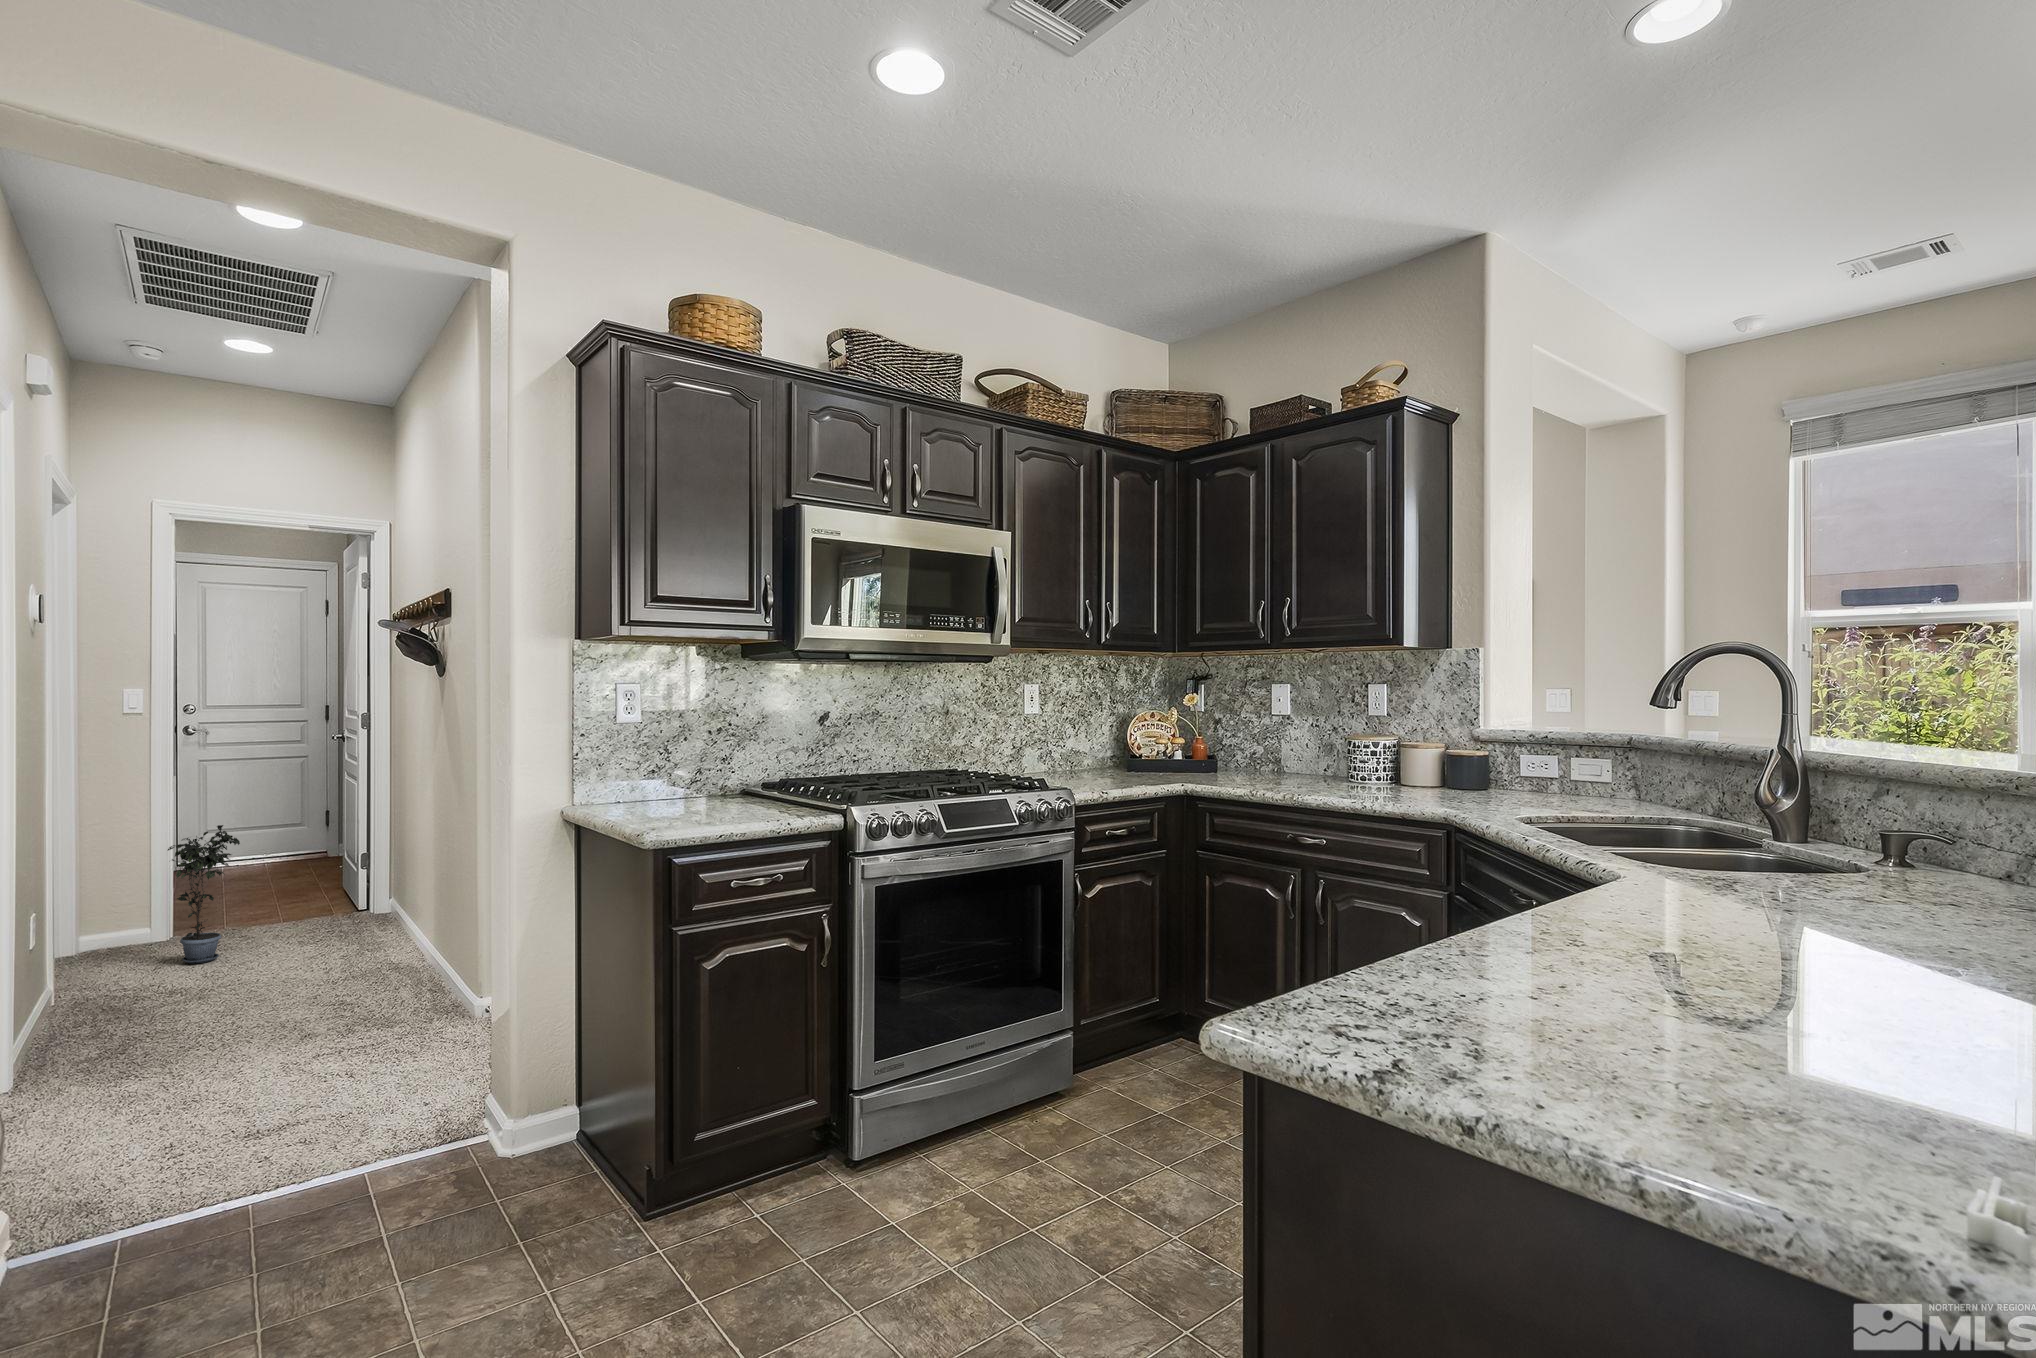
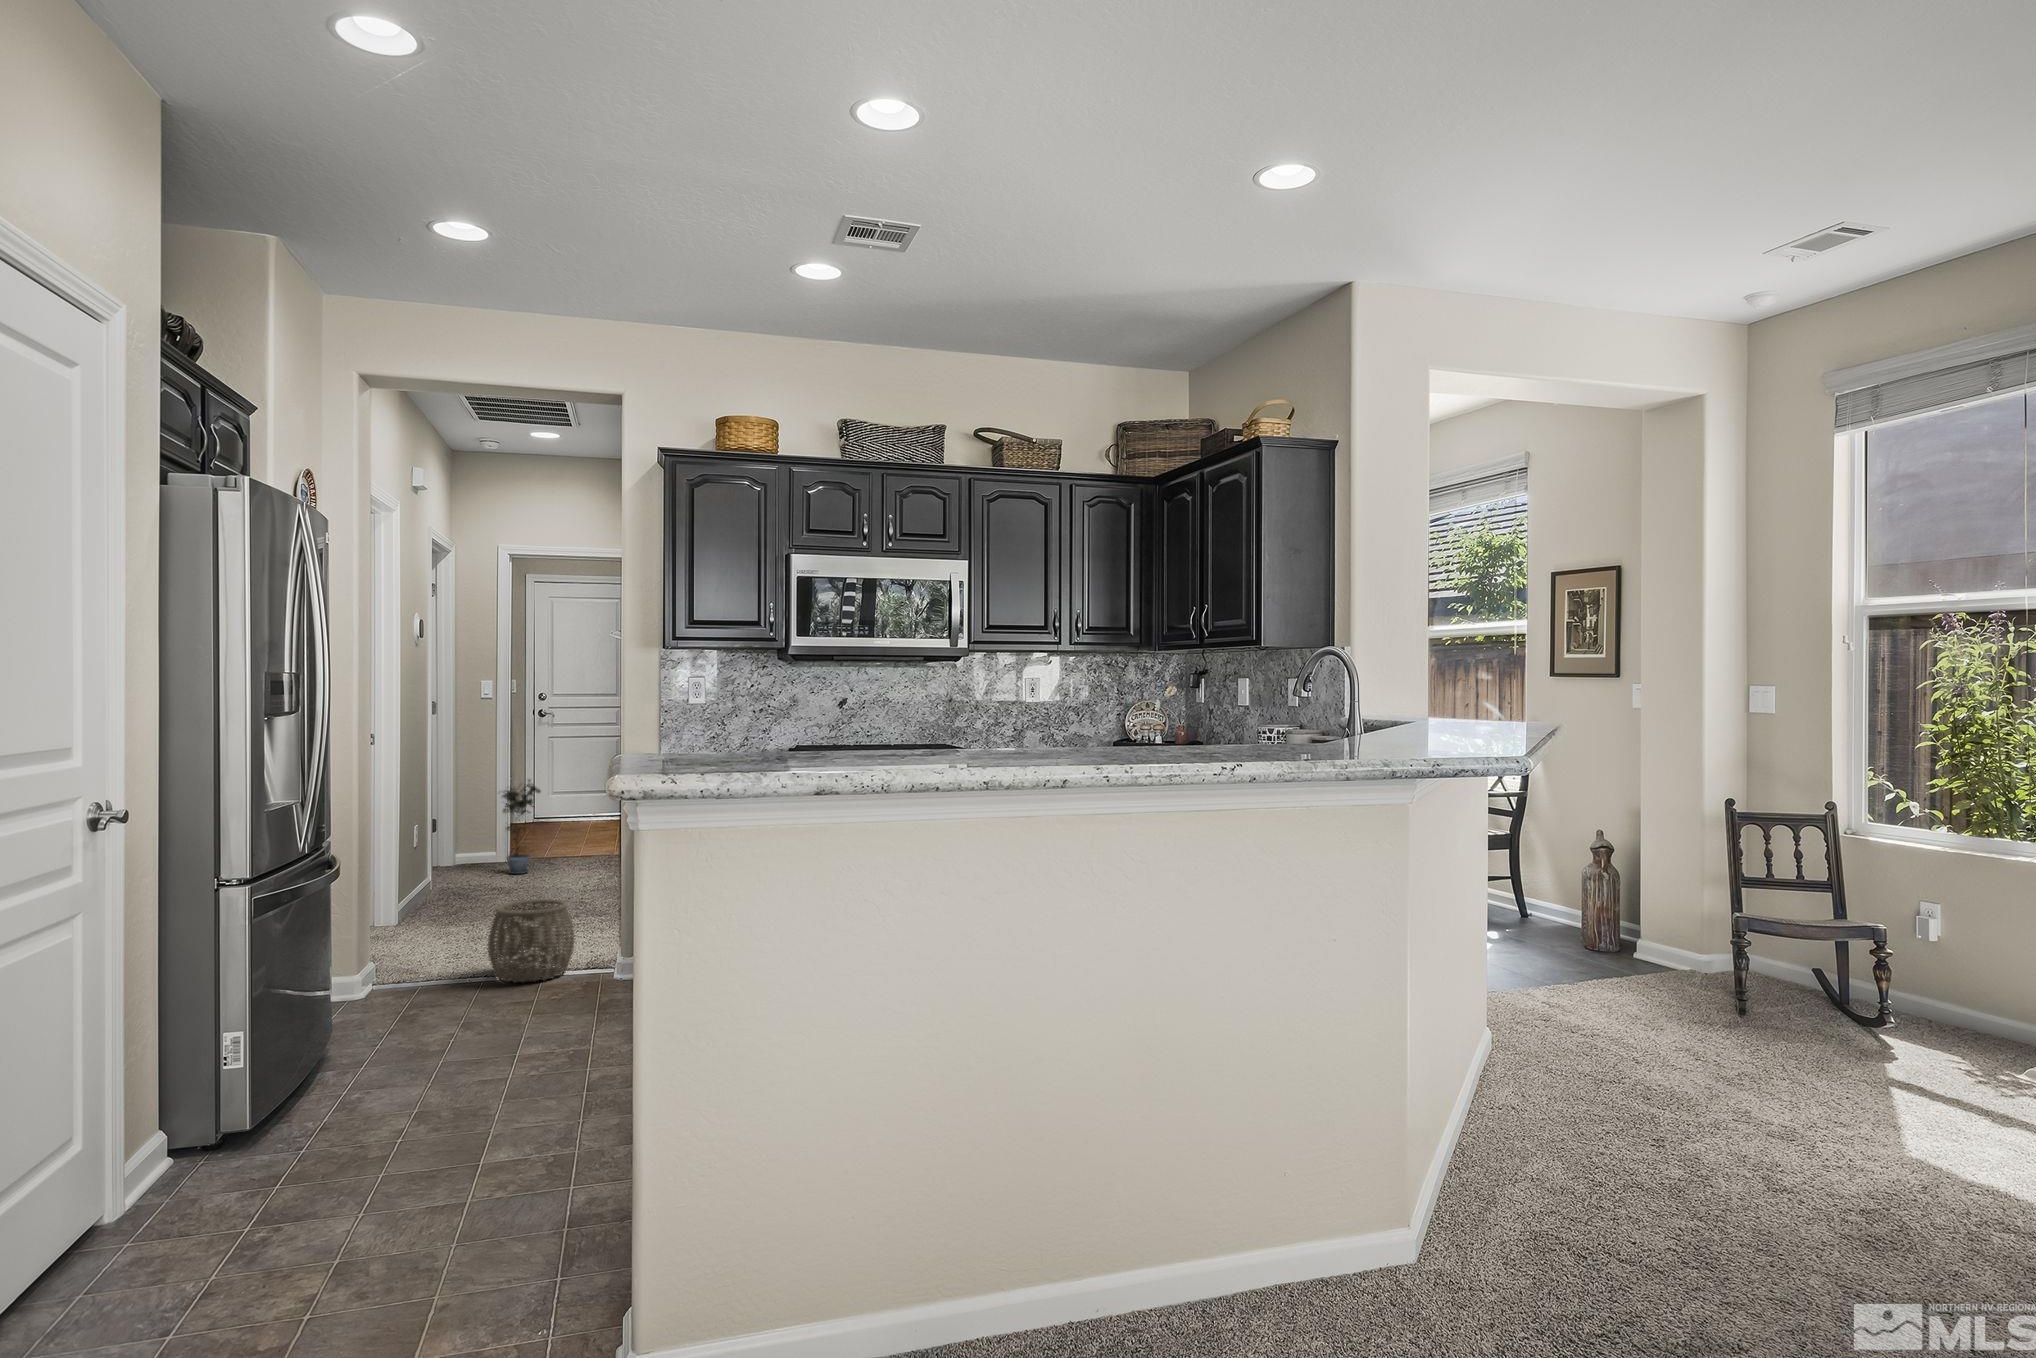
woven basket: none [267,1042,431,1203] -> present [488,899,575,982]

